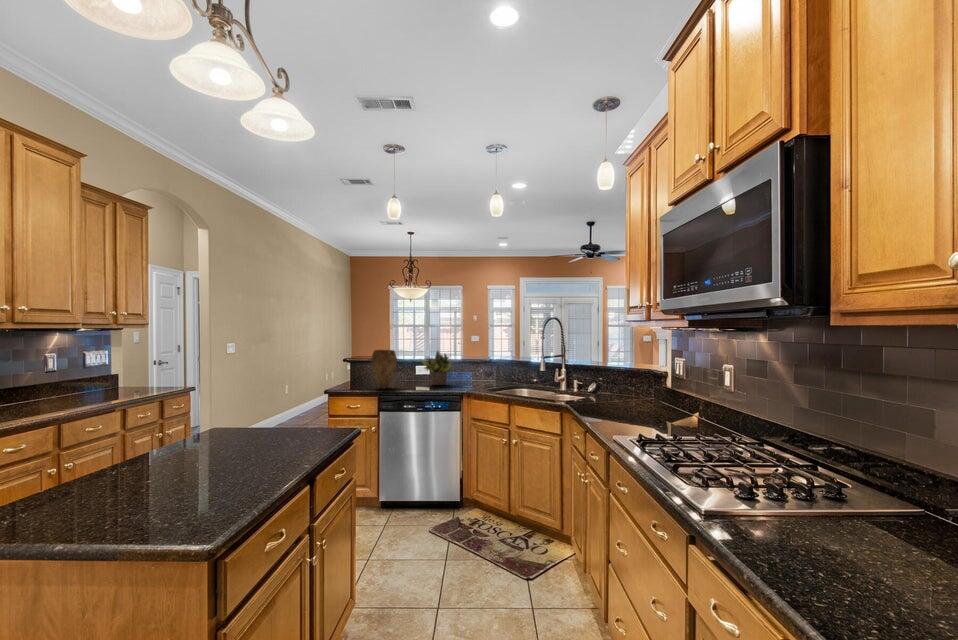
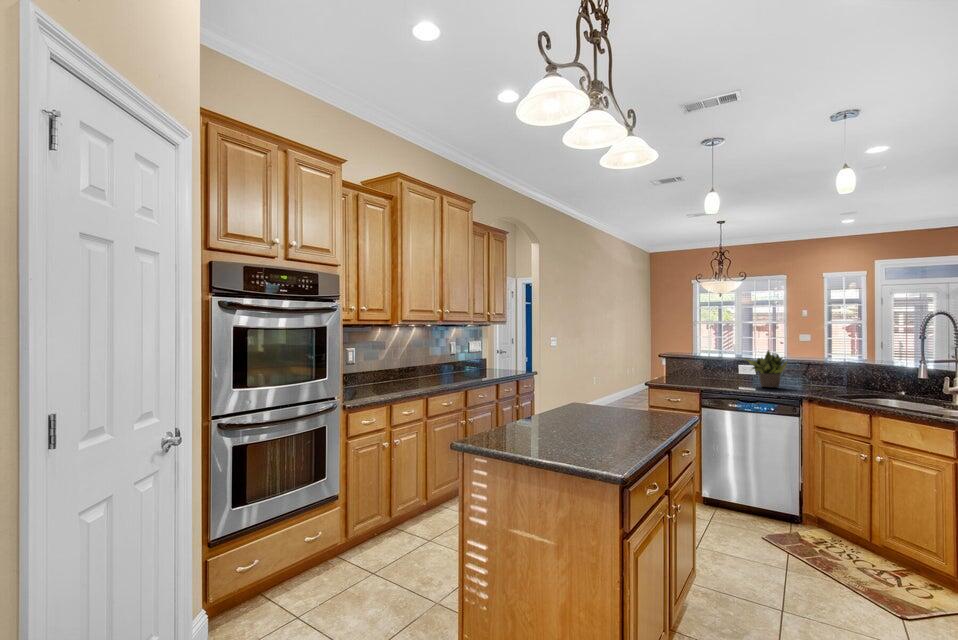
vase: present [371,350,397,389] -> none [693,347,720,386]

